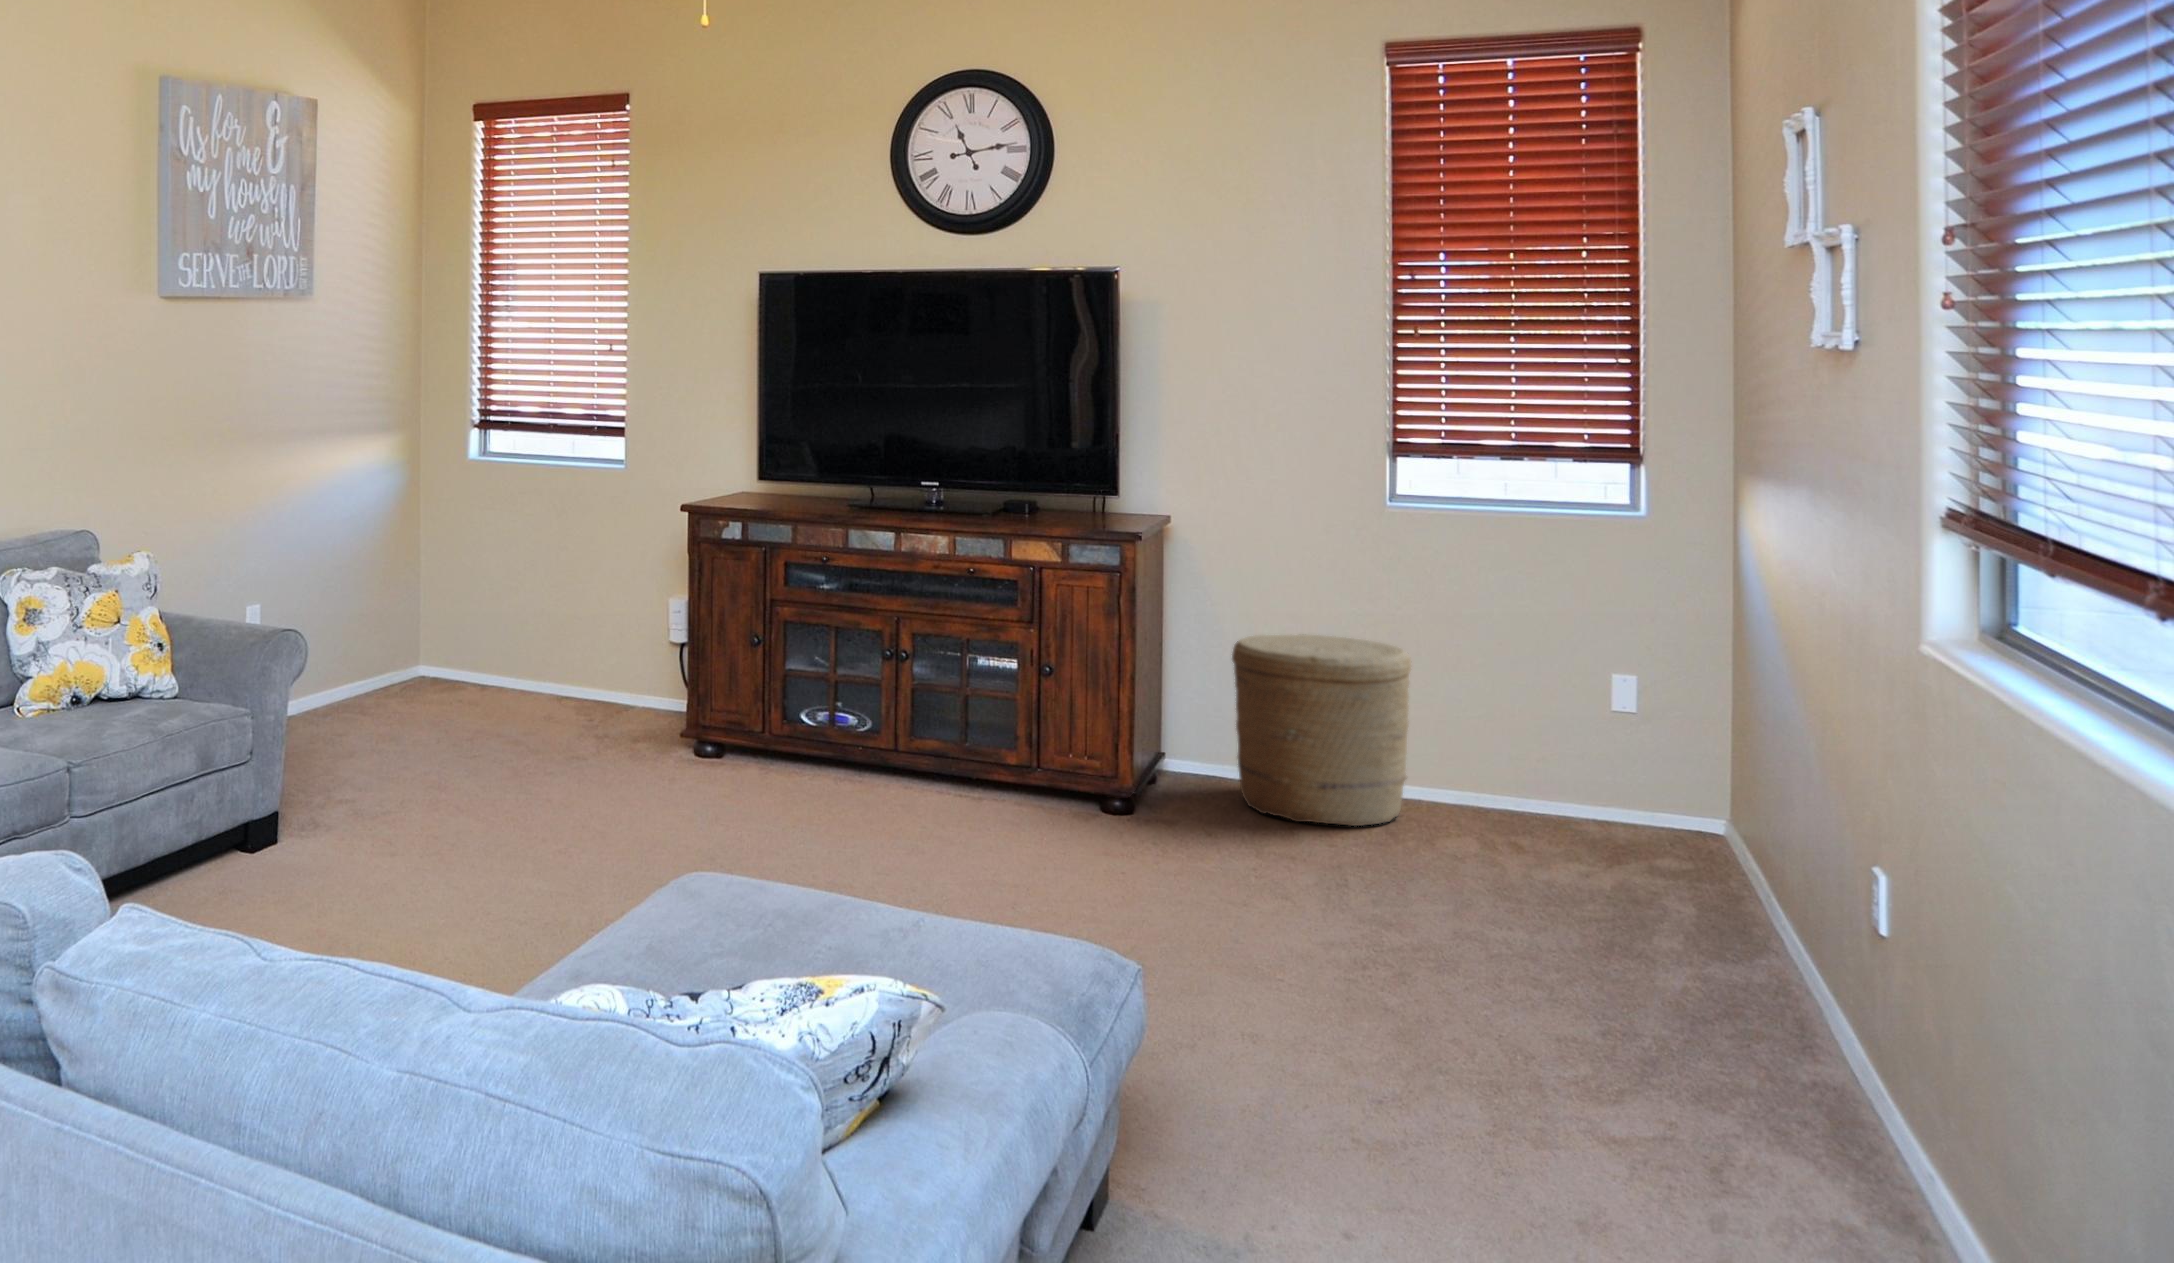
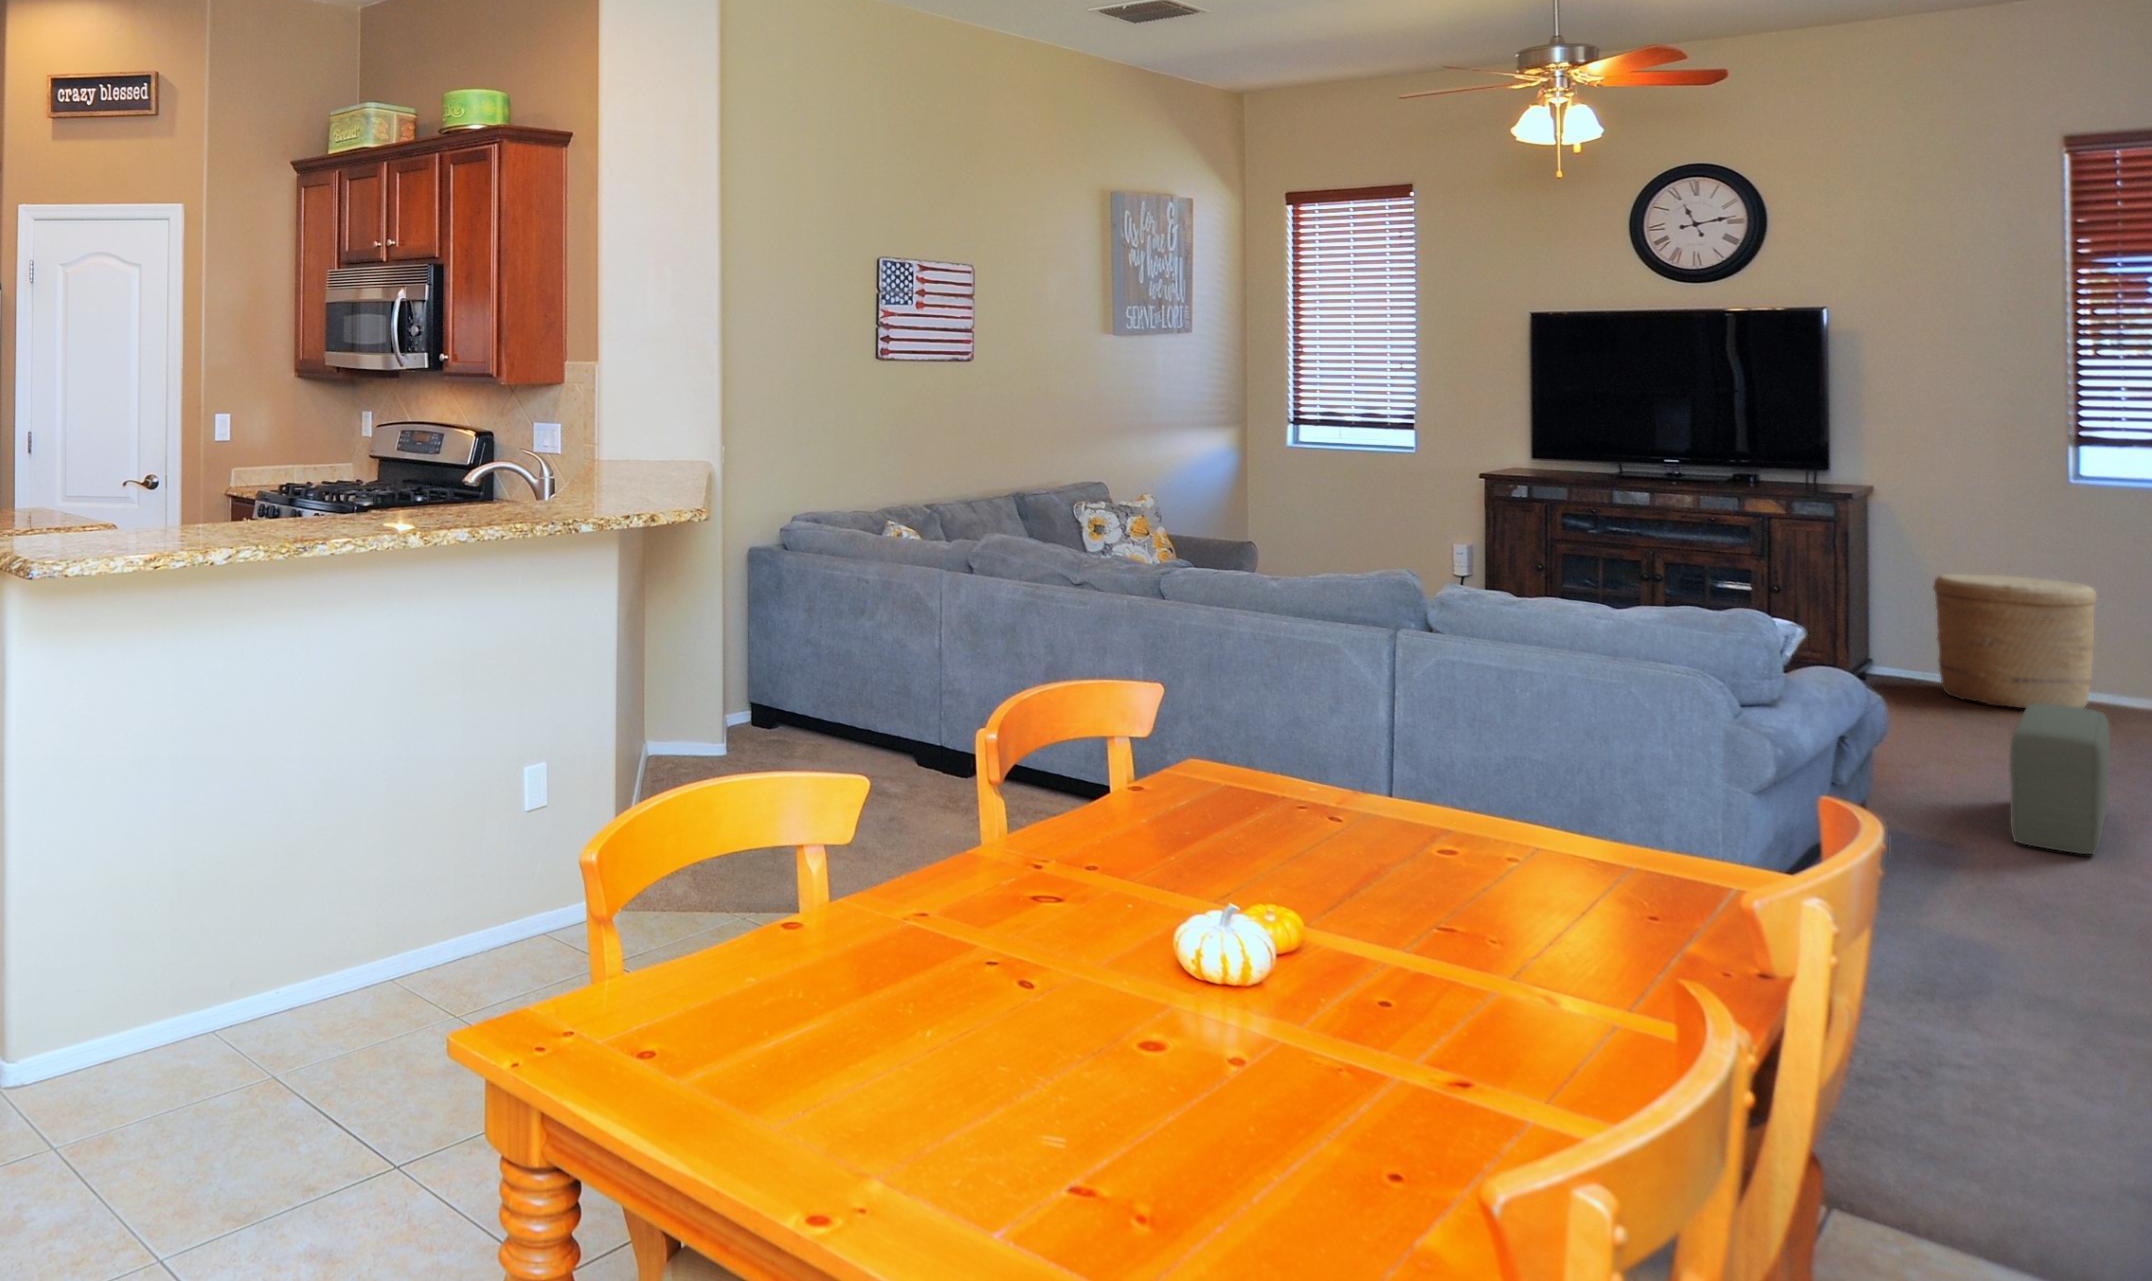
pouf: none [1312,884,1437,1173] -> present [2010,704,2110,854]

